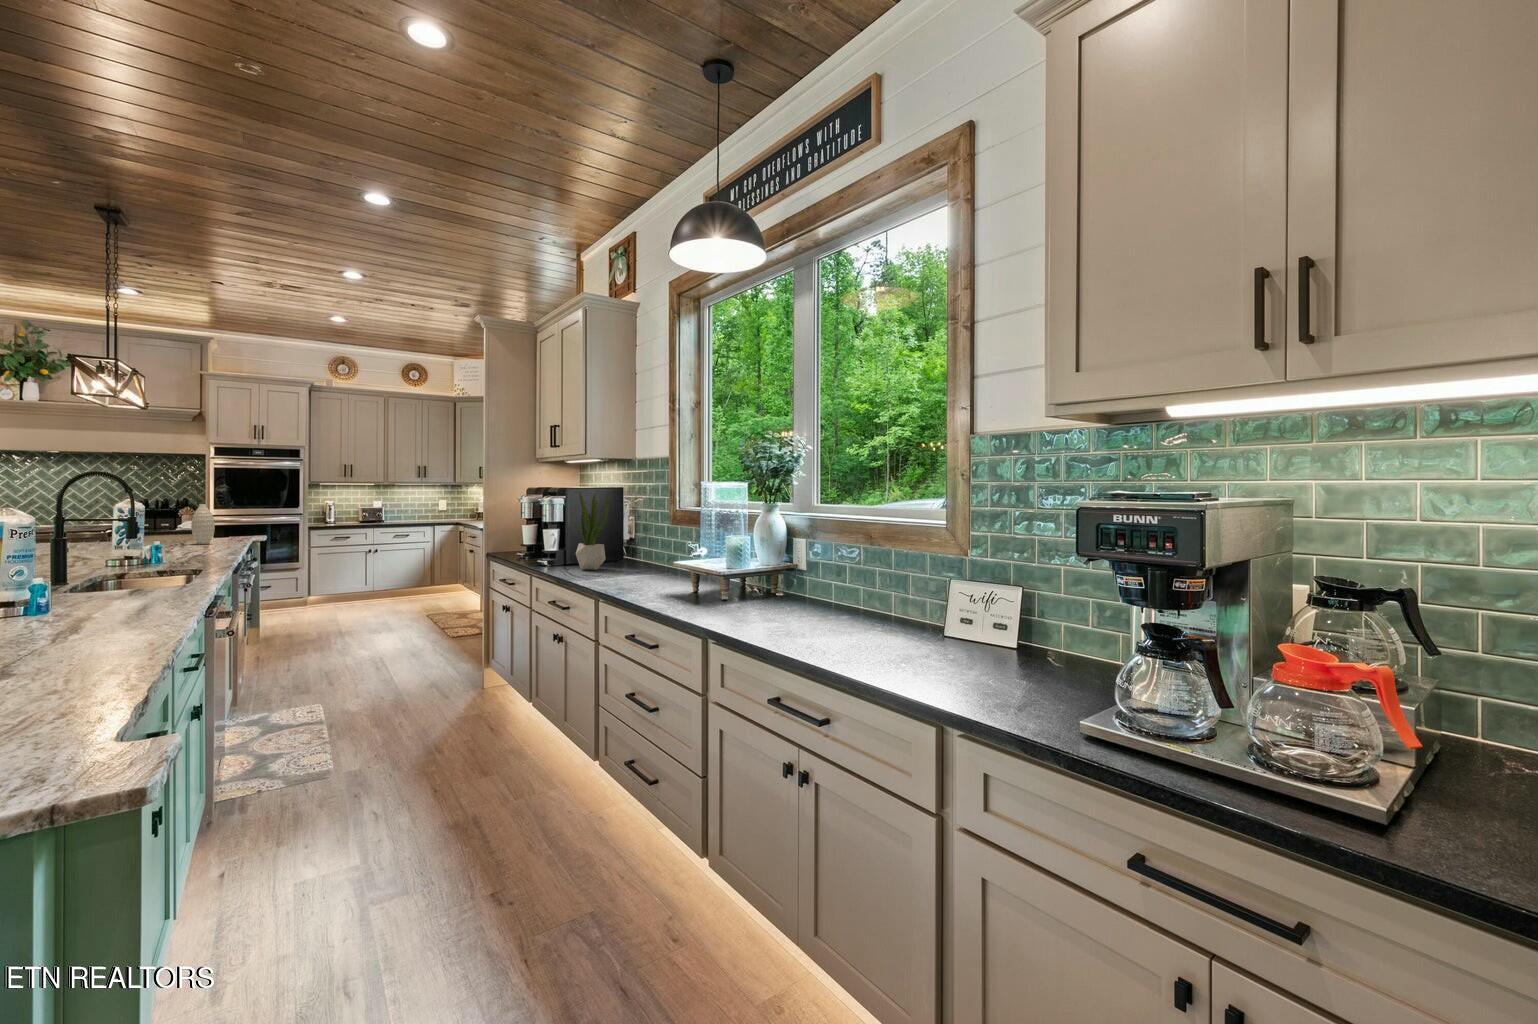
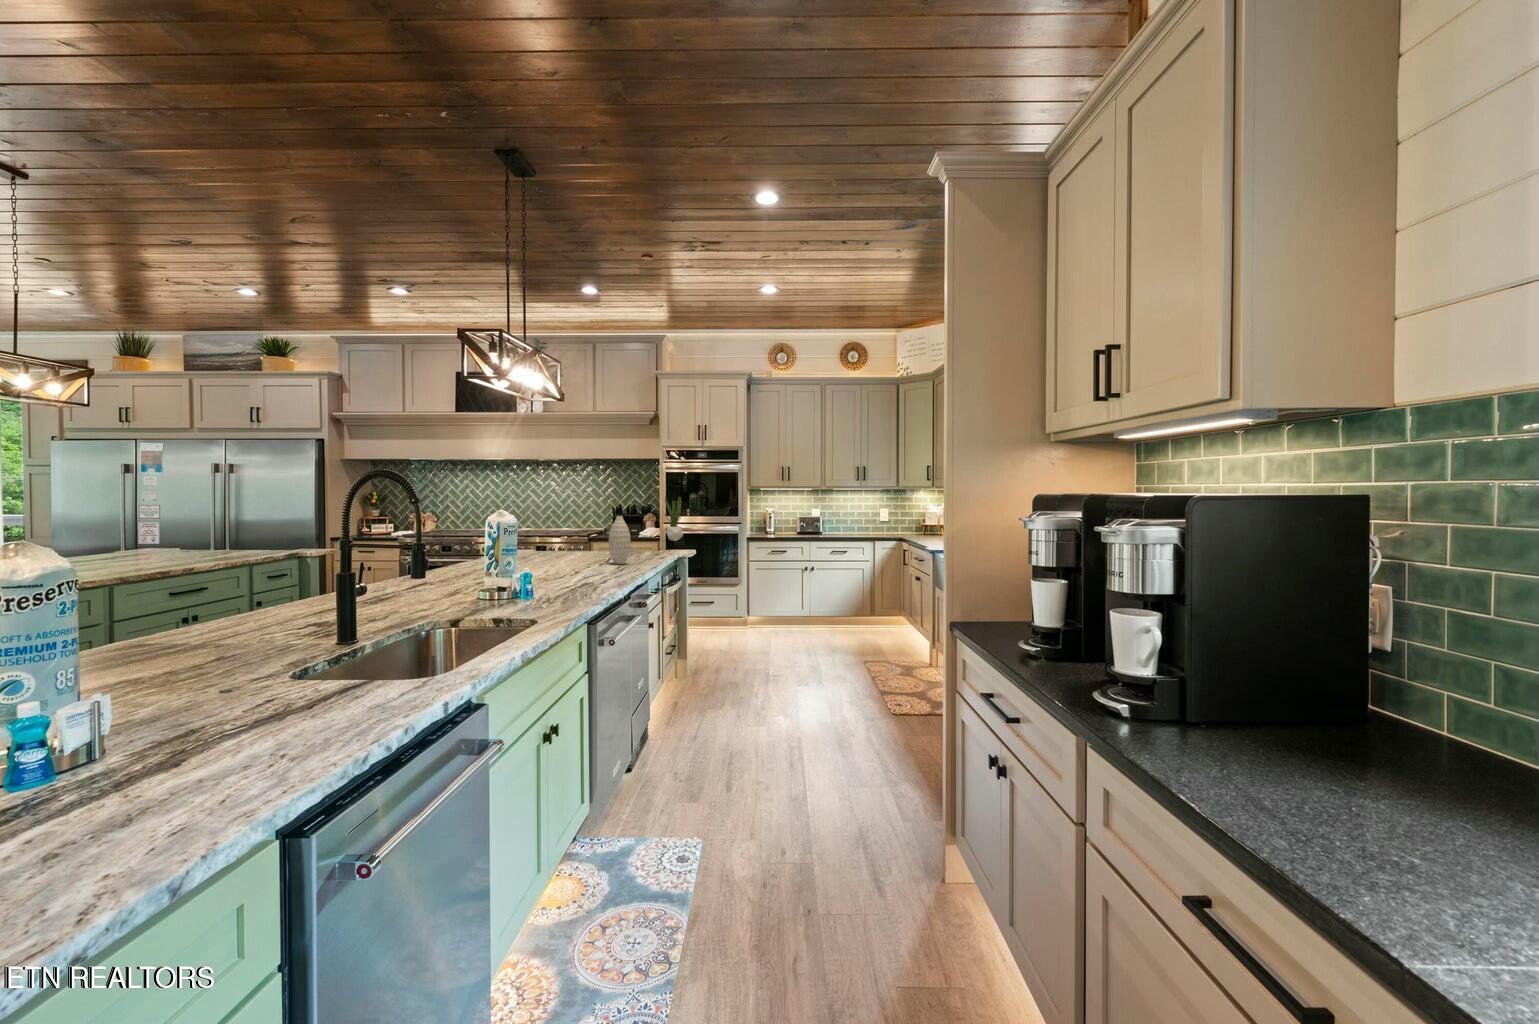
potted plant: present [573,493,609,570] -> present [664,497,683,541]

